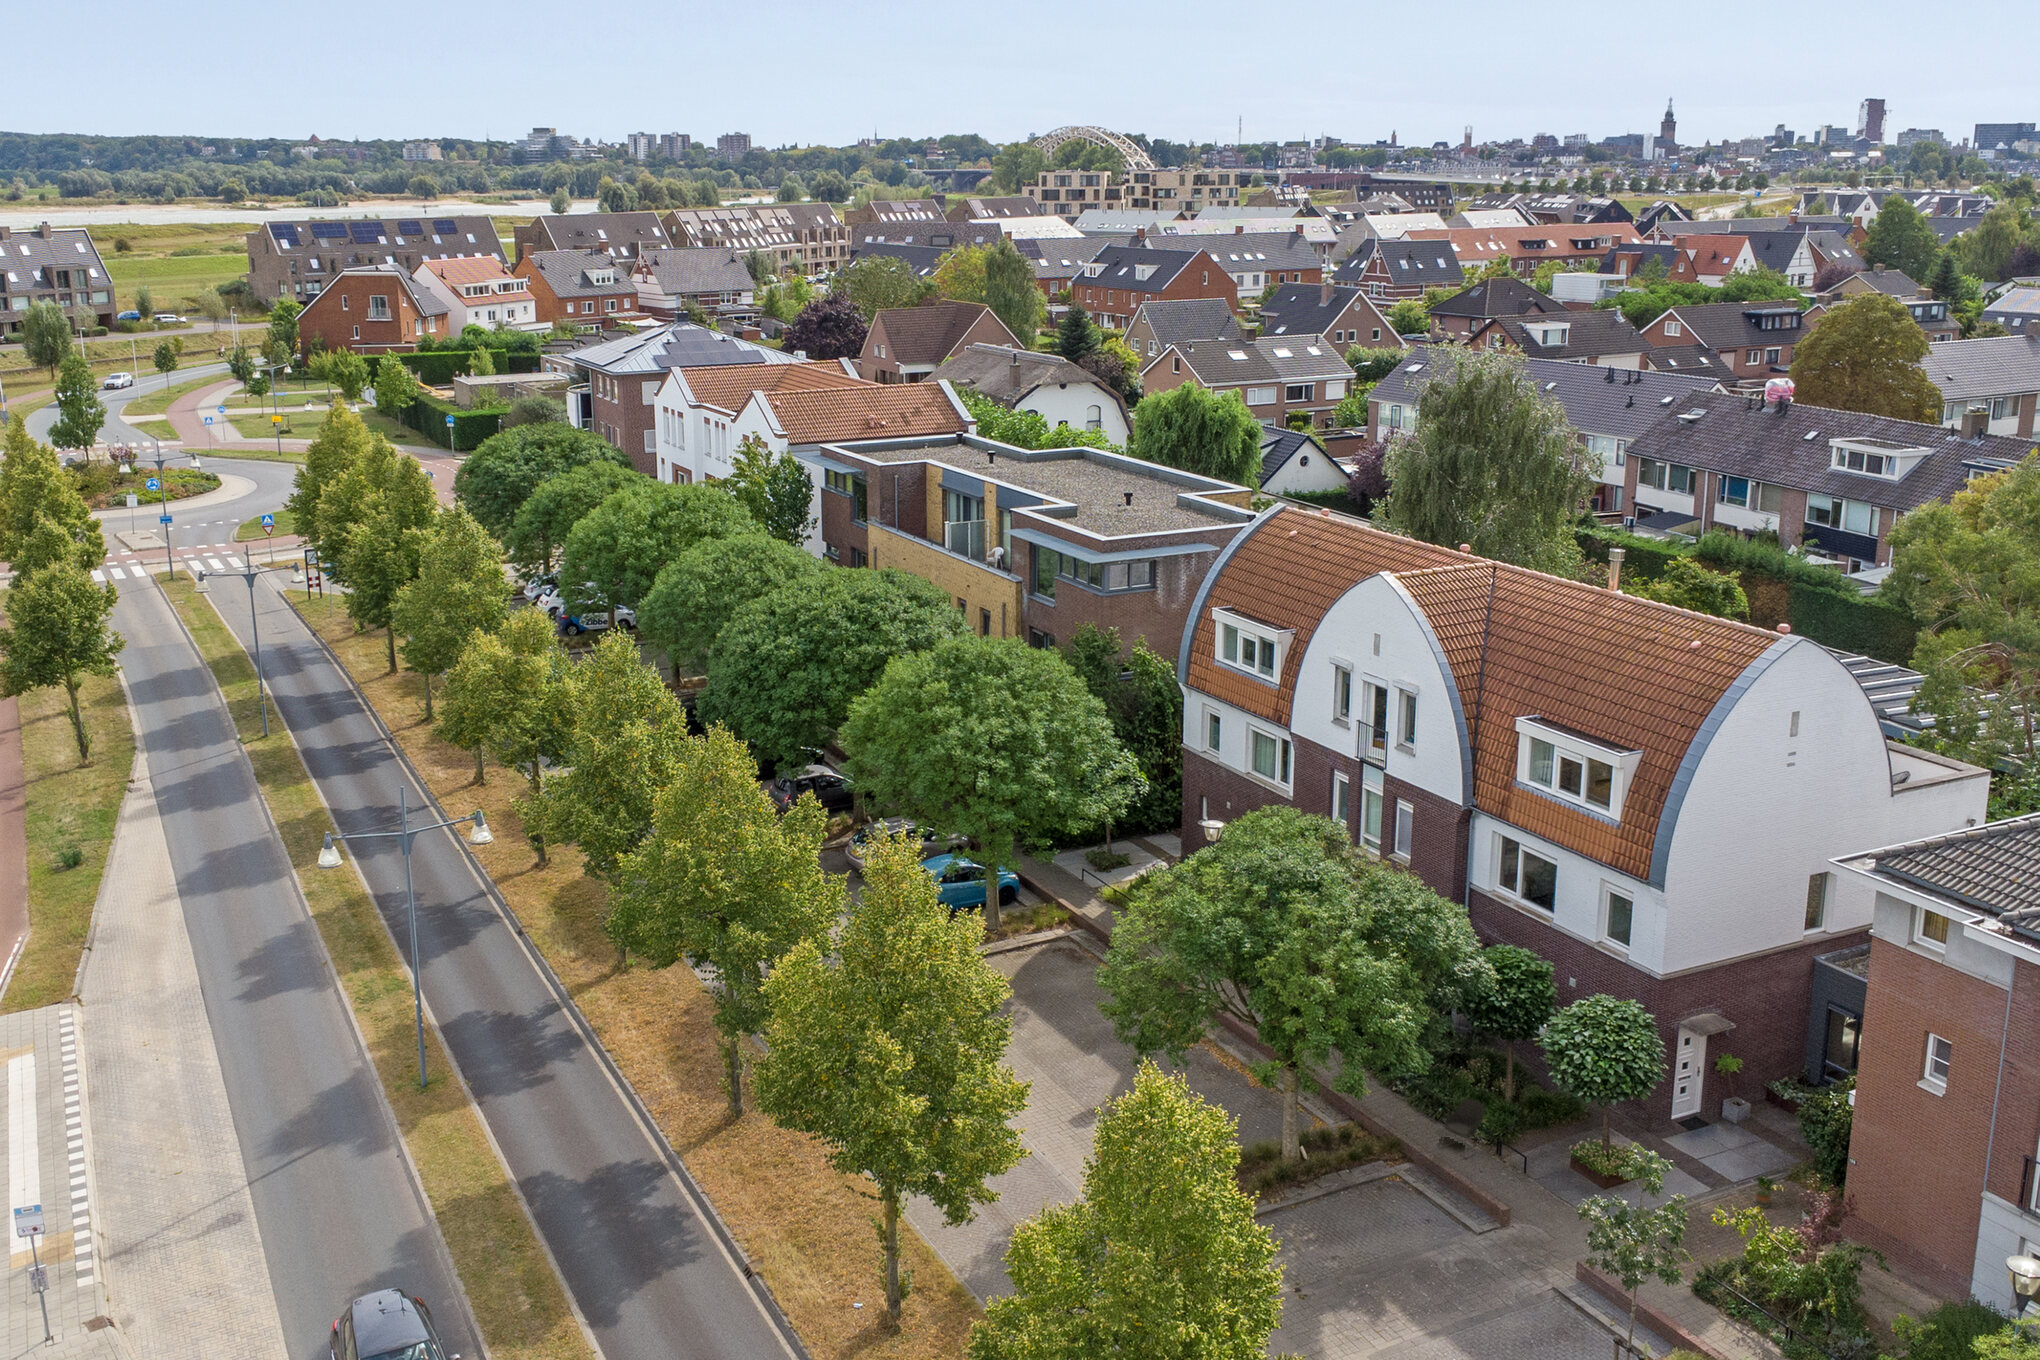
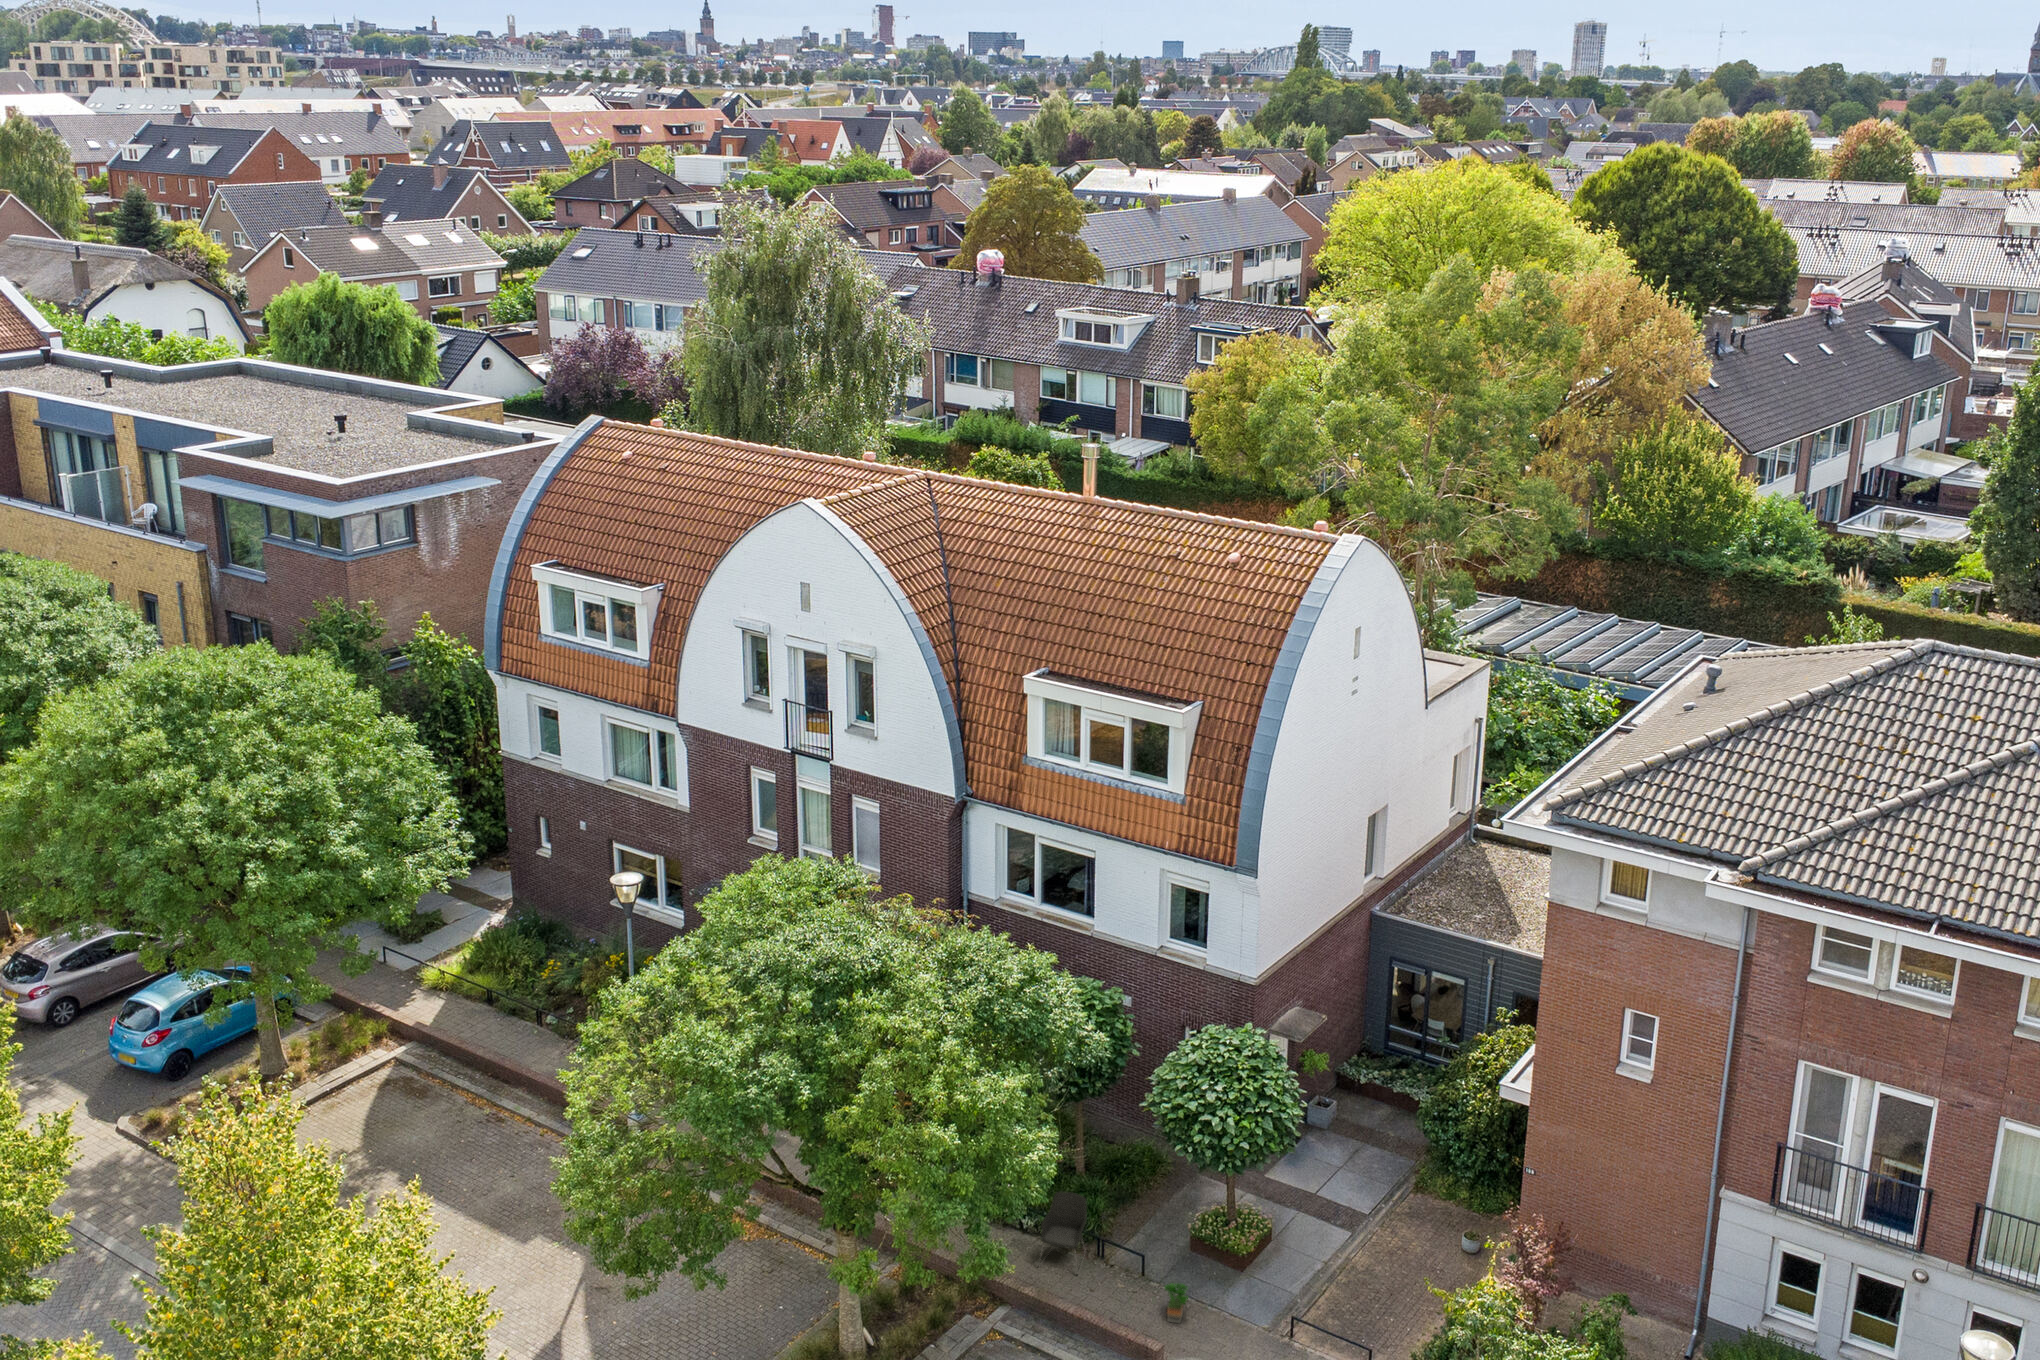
potted tree: present [1755,1177,1774,1208] -> present [1164,1284,1188,1323]

